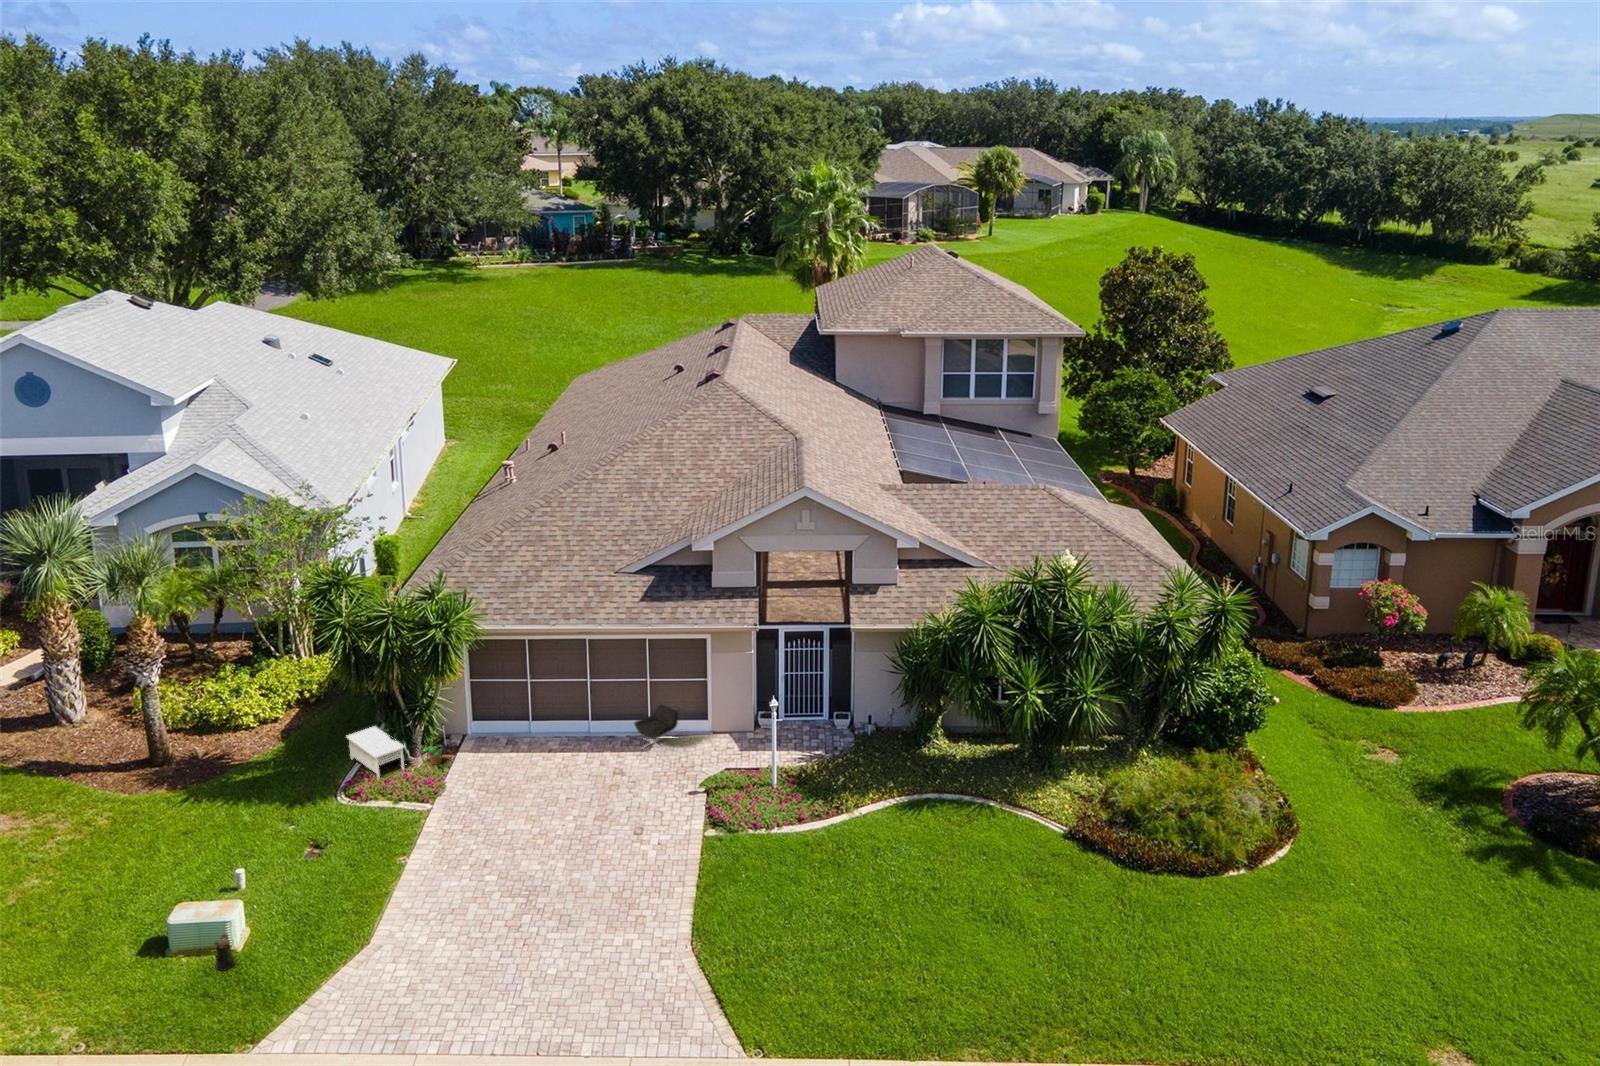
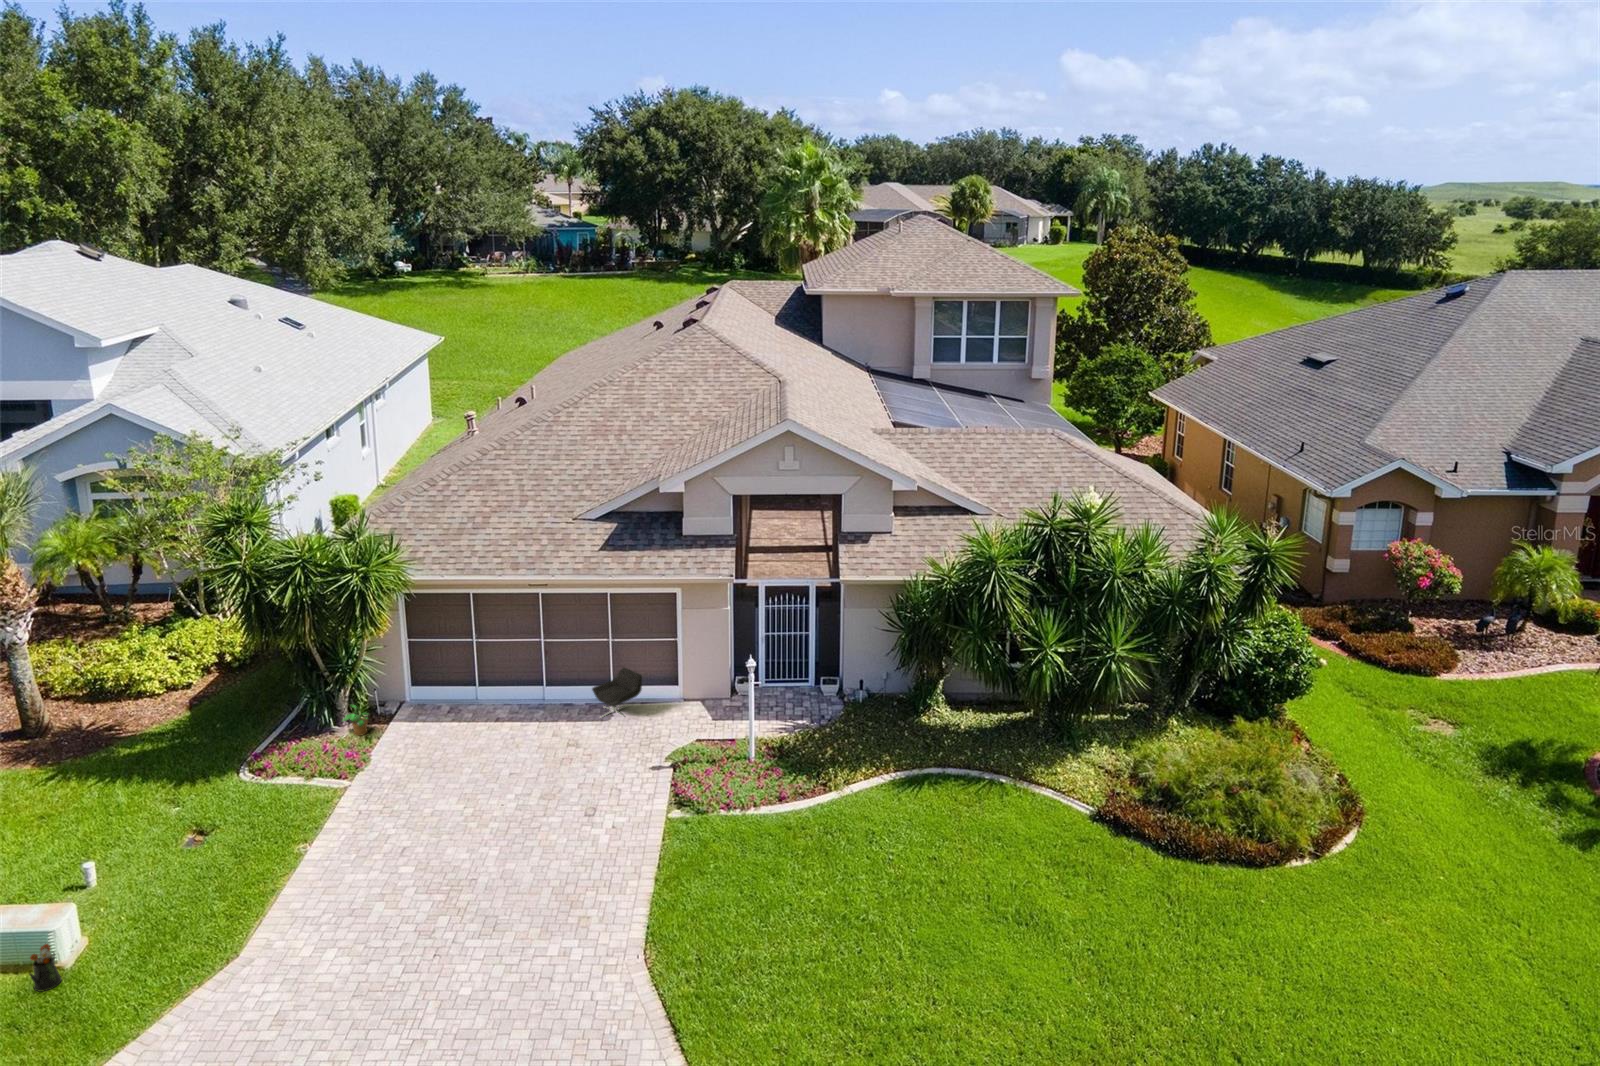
storage bench: present [347,726,404,779] -> none [256,691,323,751]

